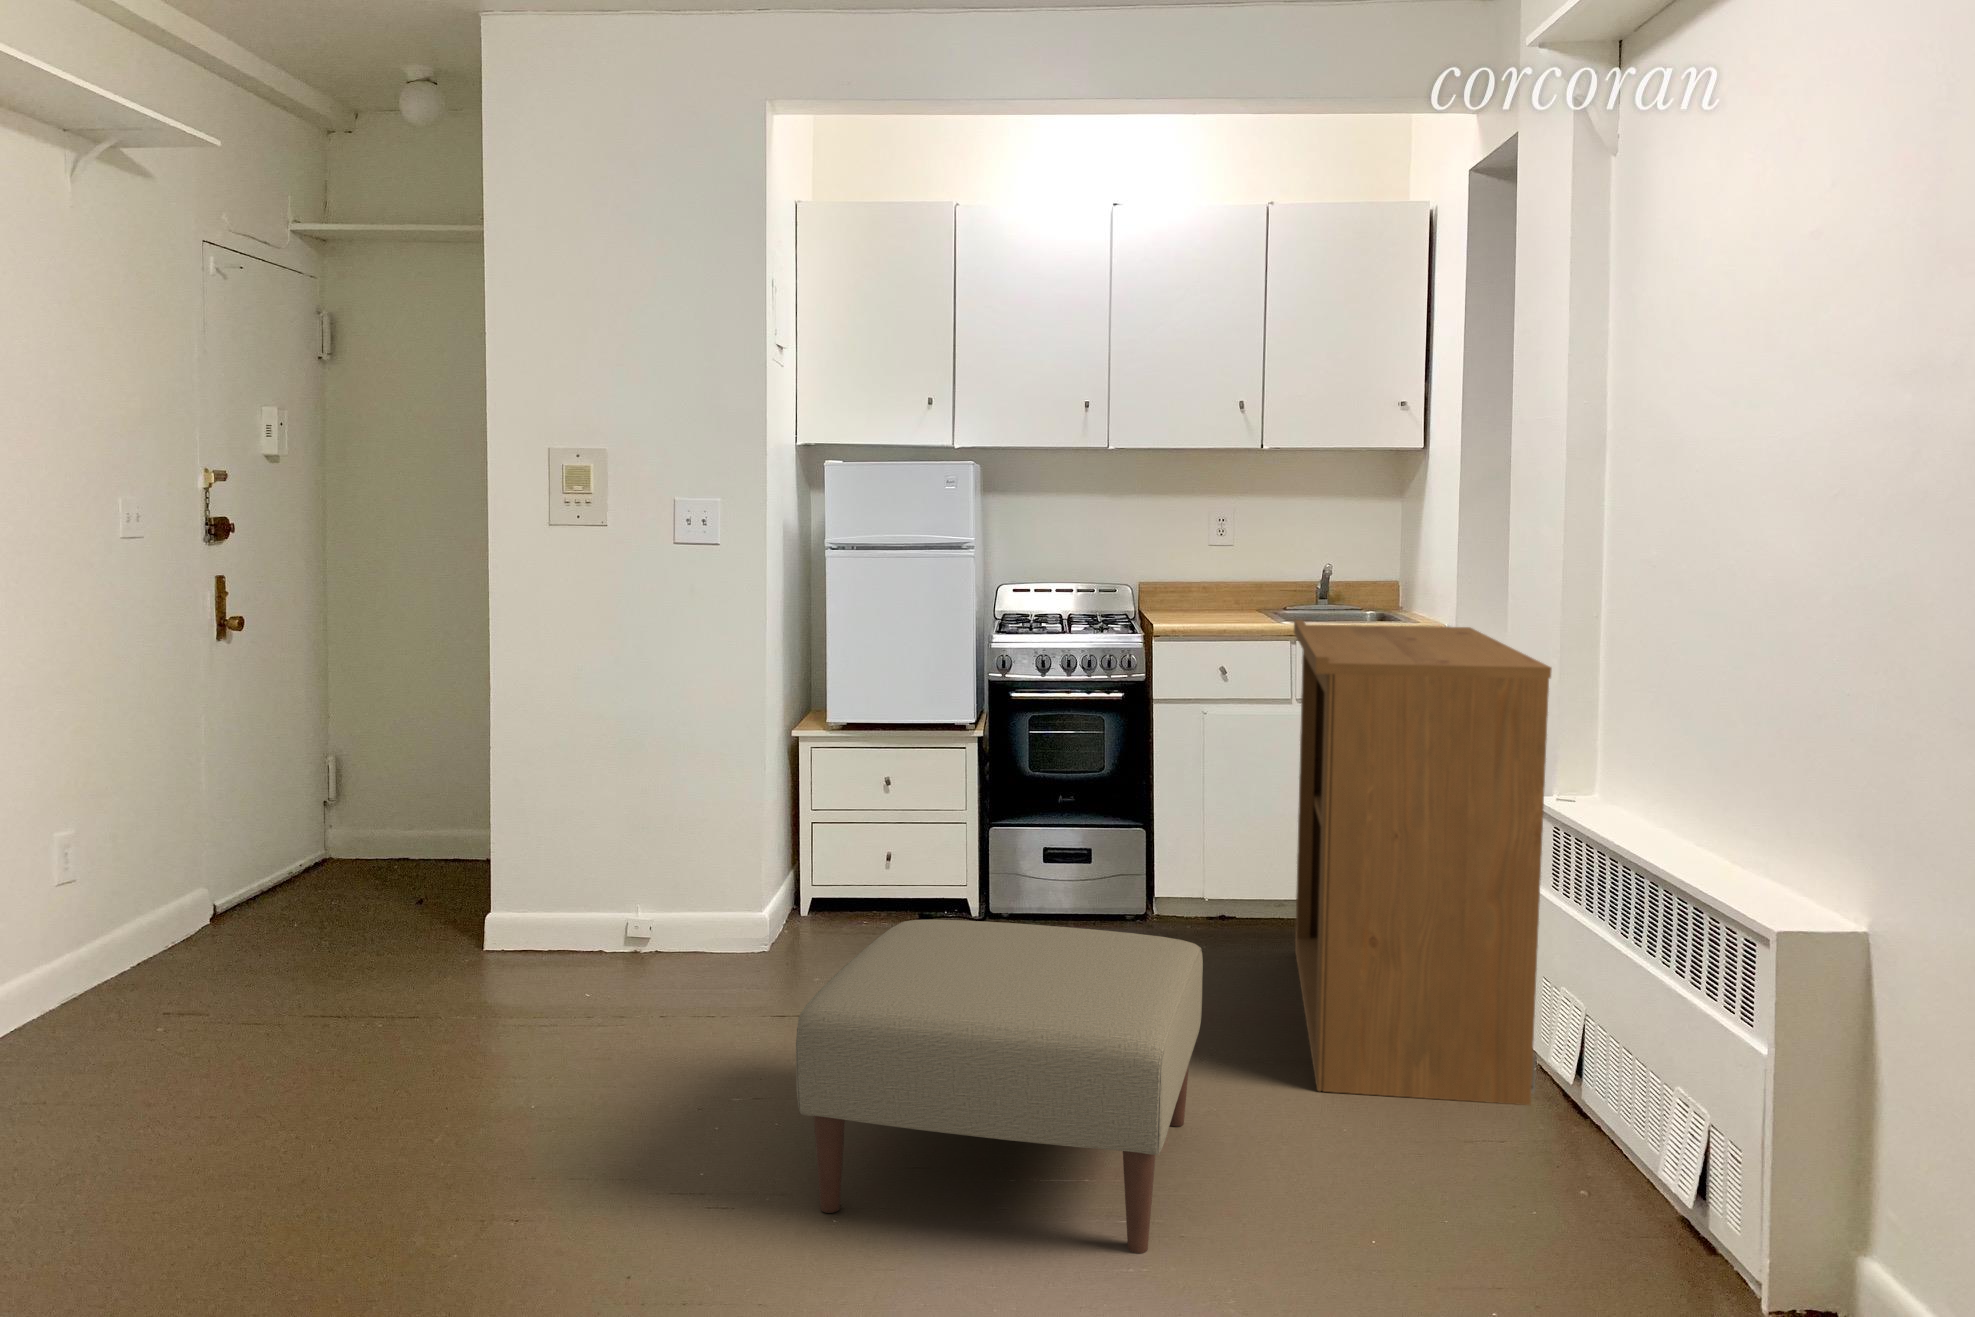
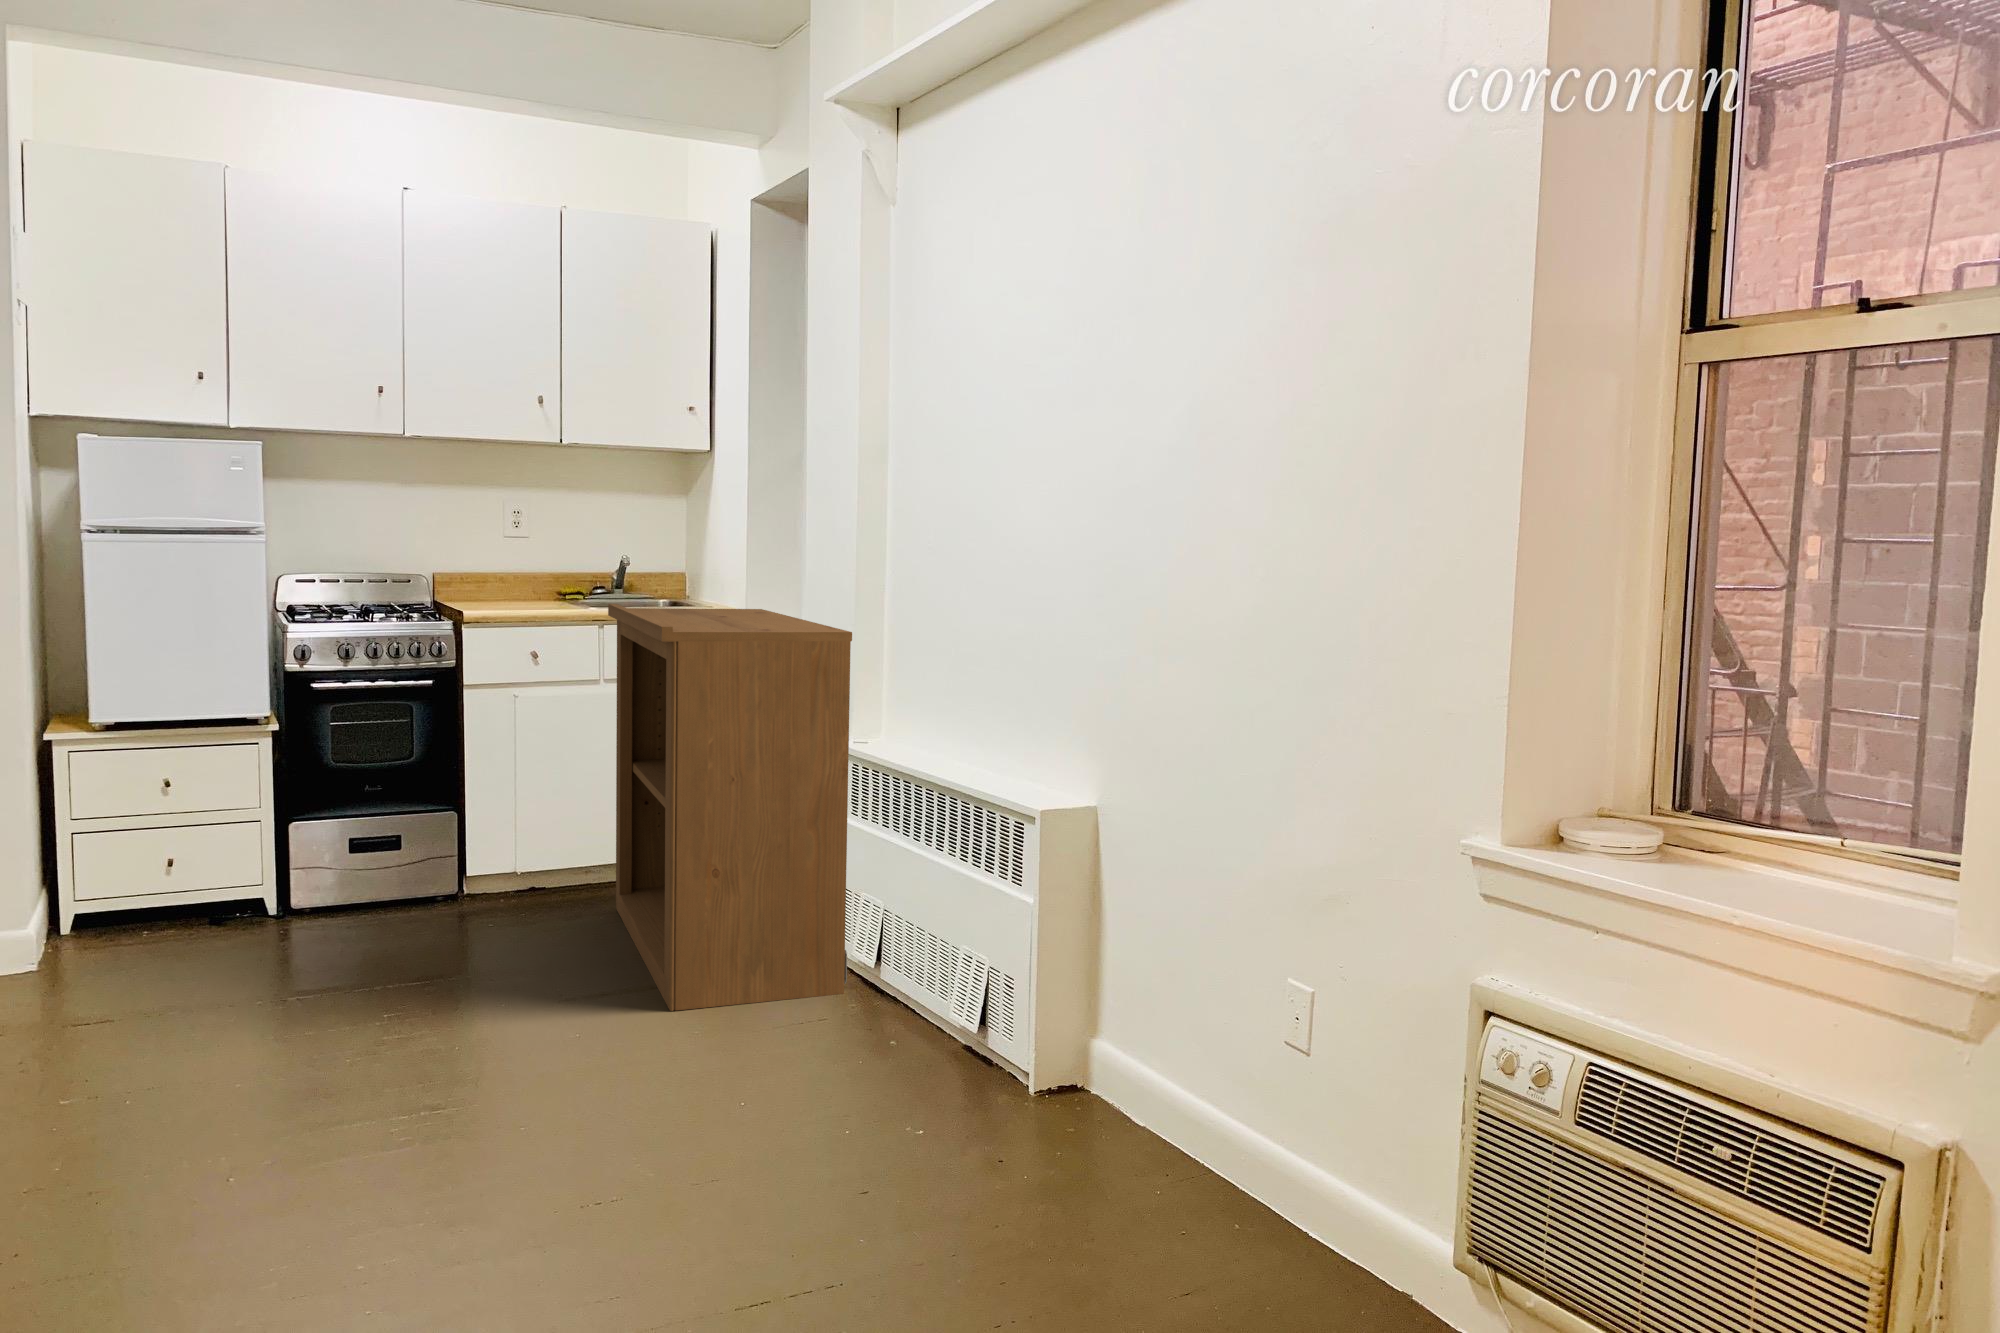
ottoman: present [796,920,1203,1253] -> none [182,886,577,1190]

